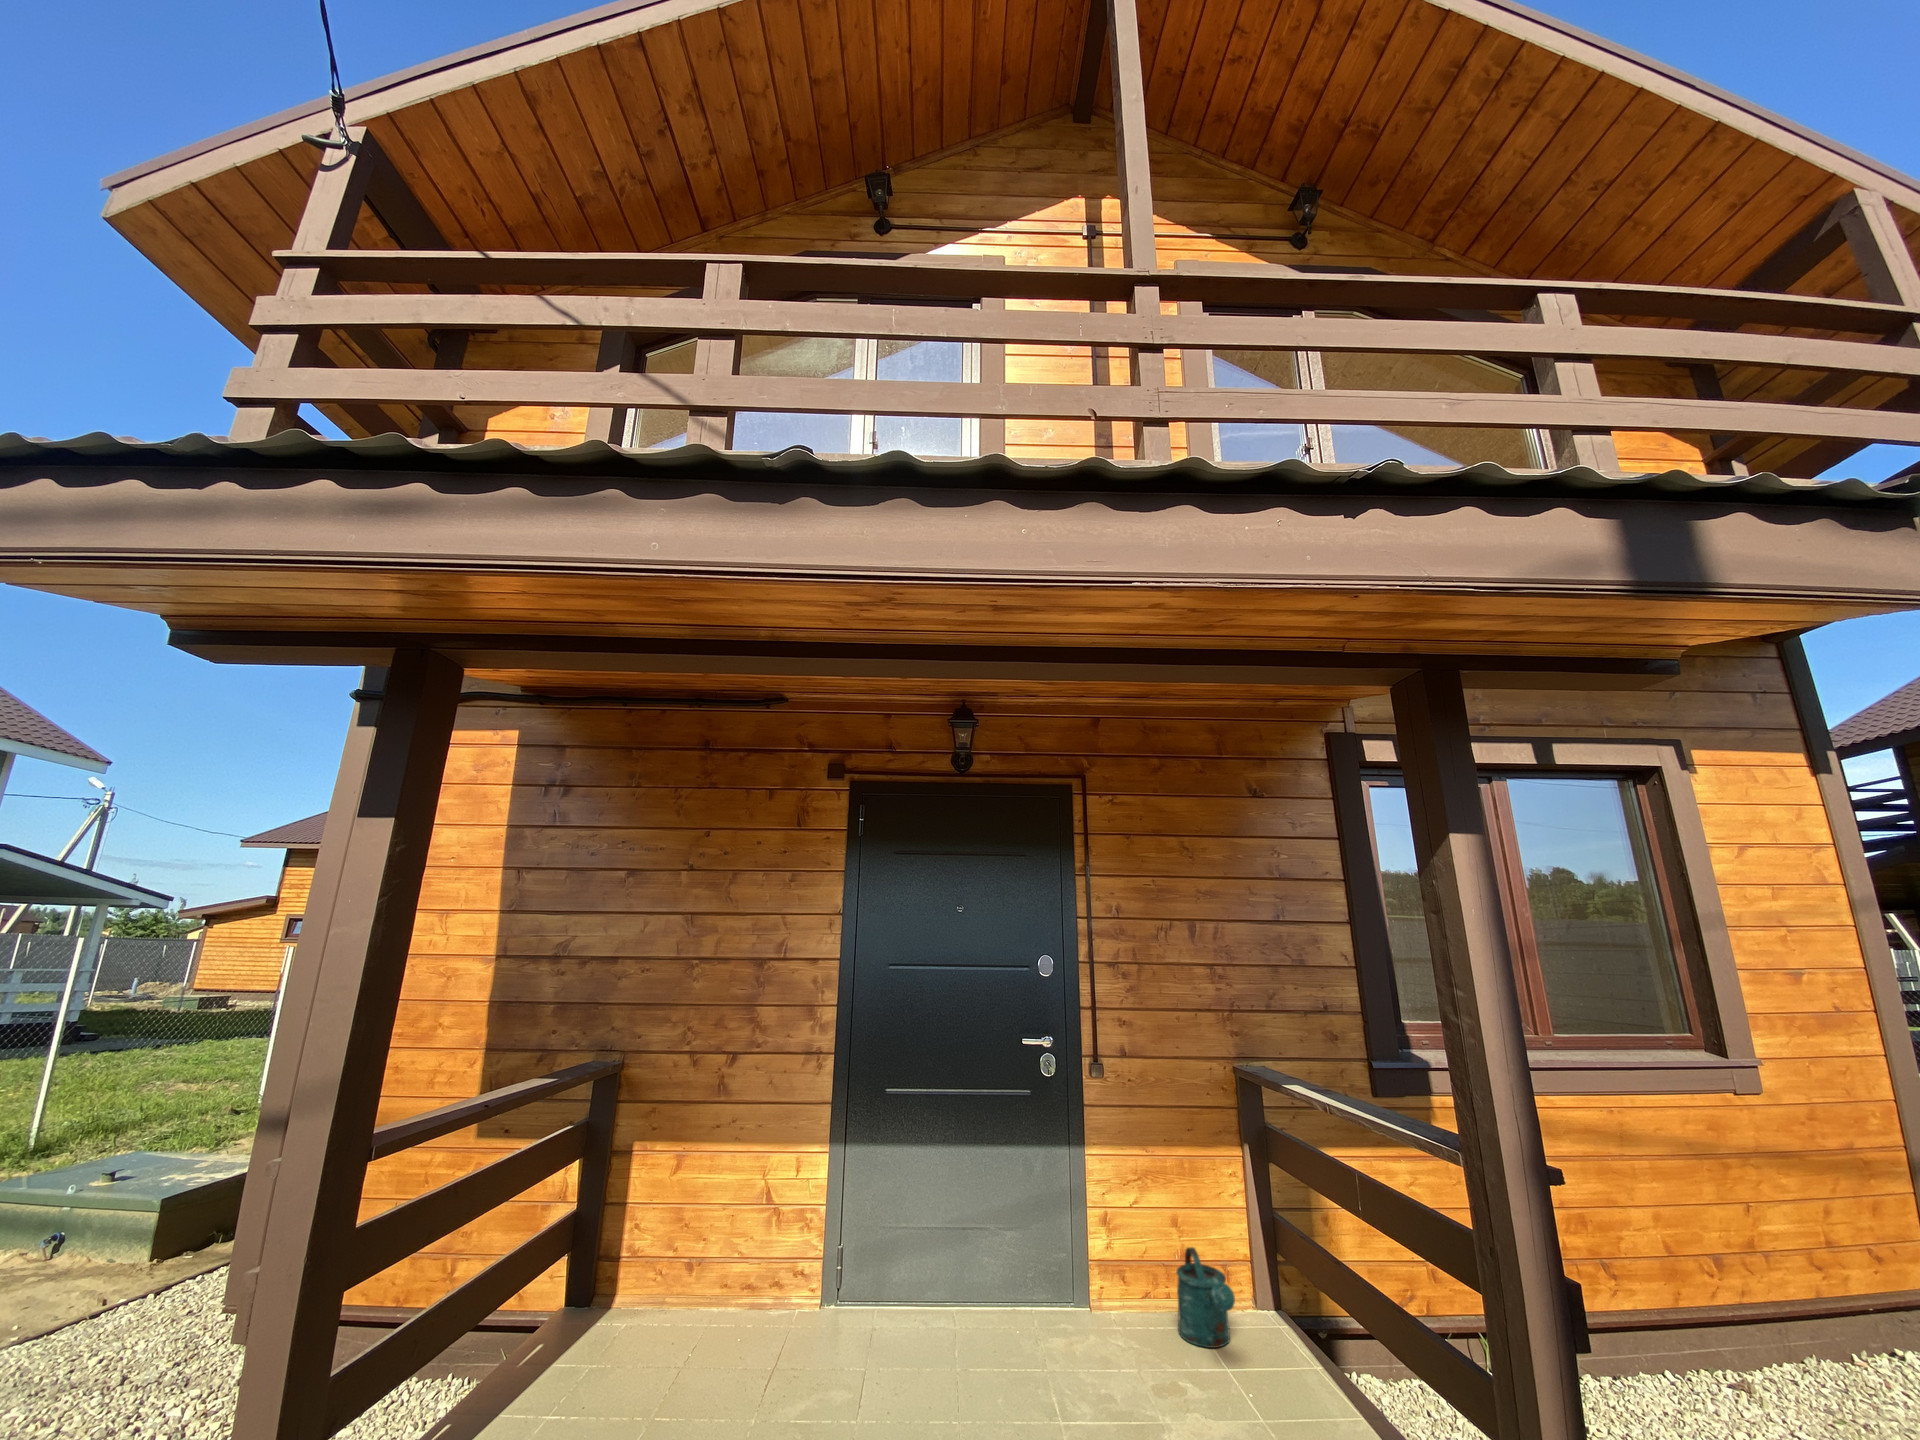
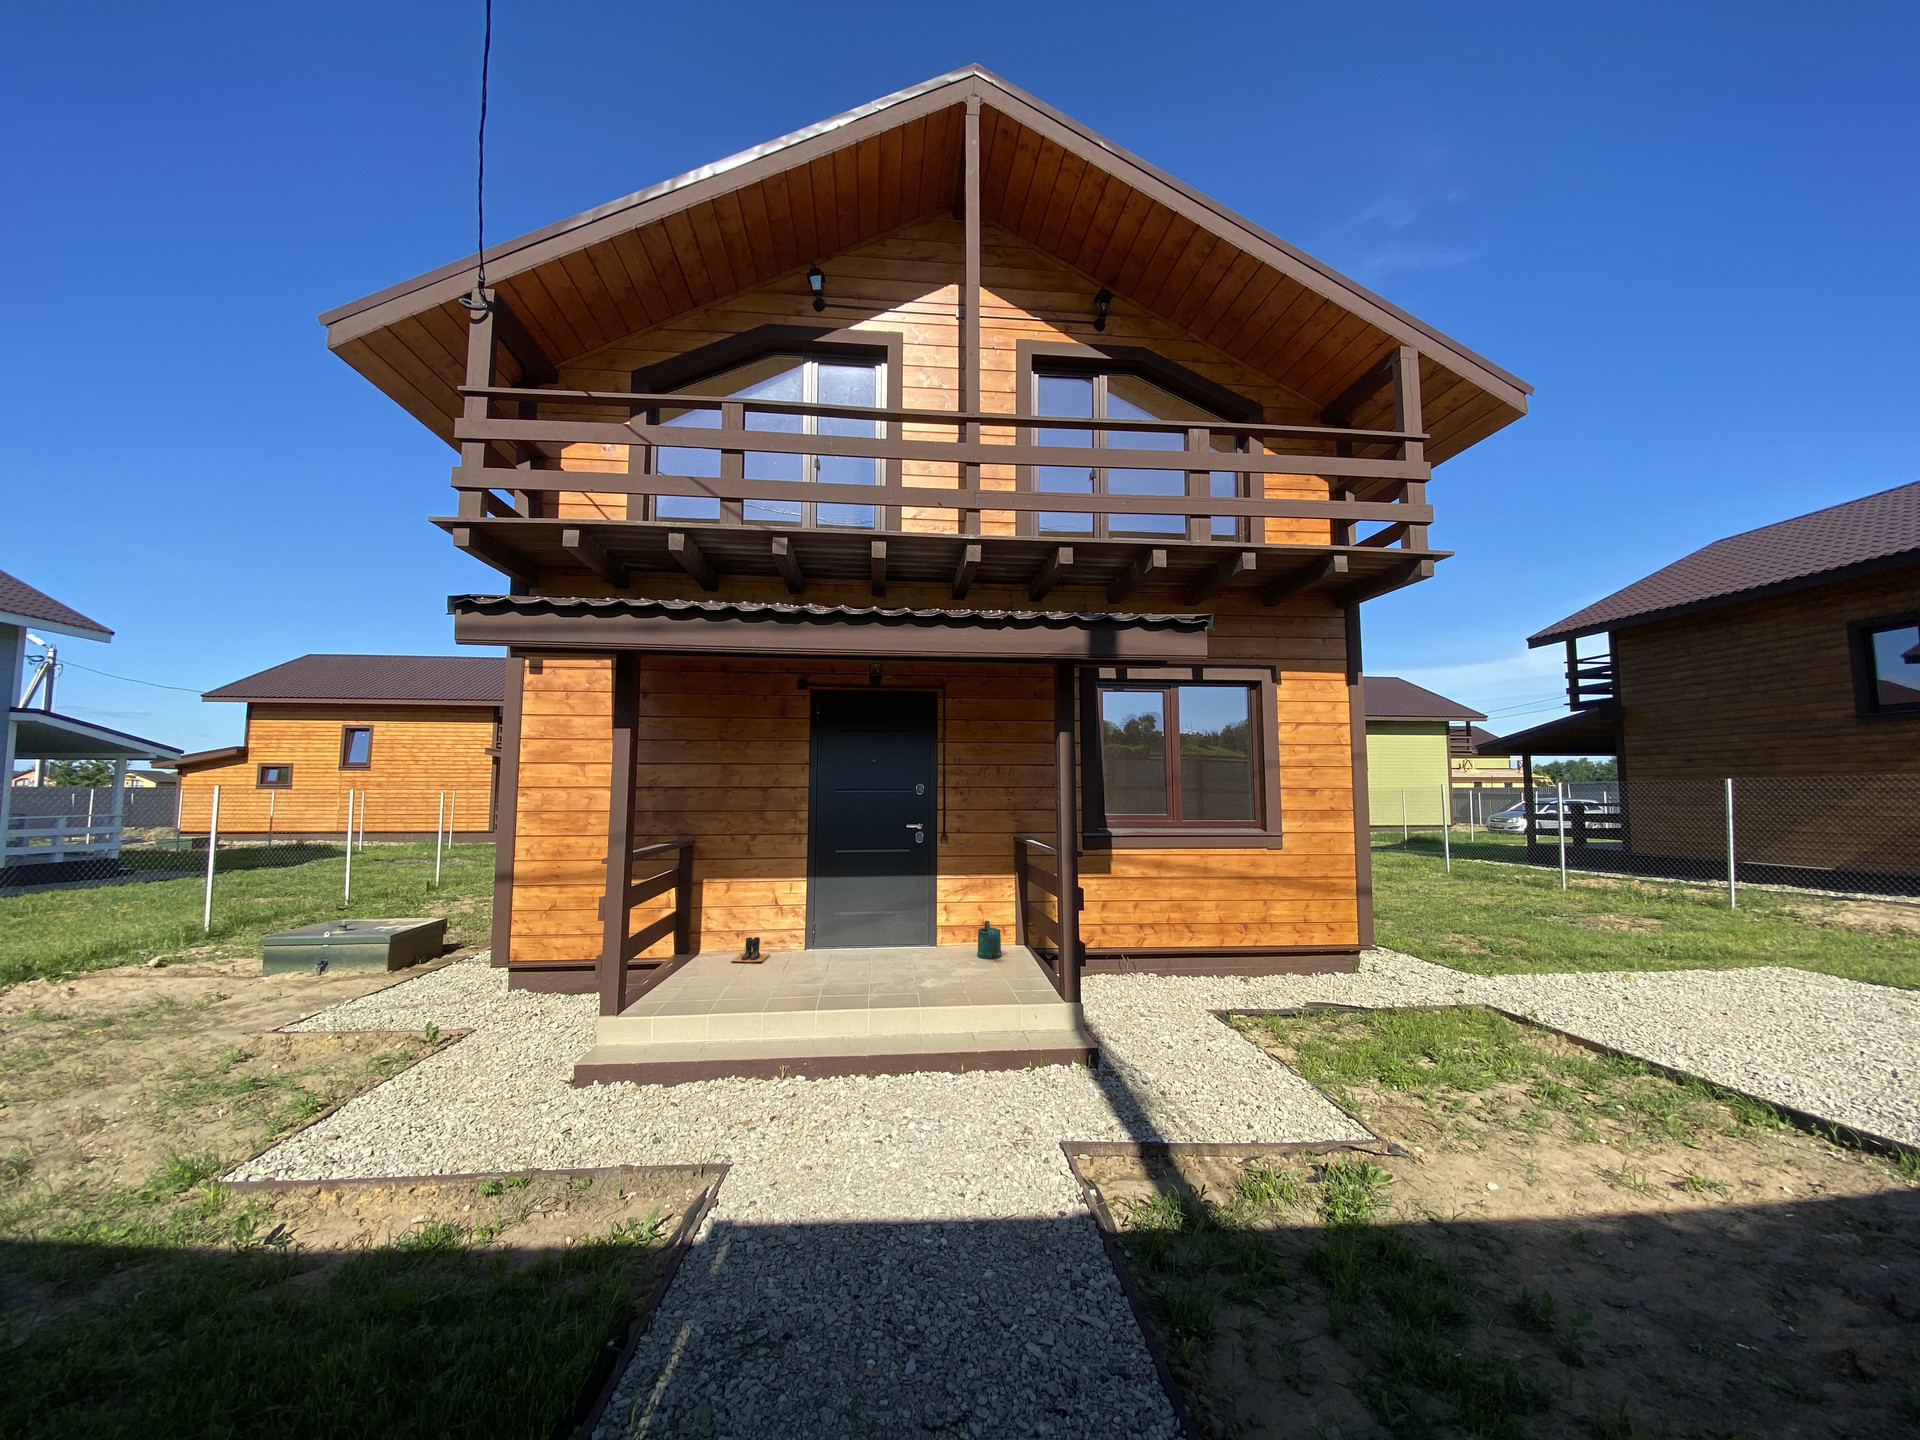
boots: none [664,1279,752,1349] -> present [732,937,770,962]

